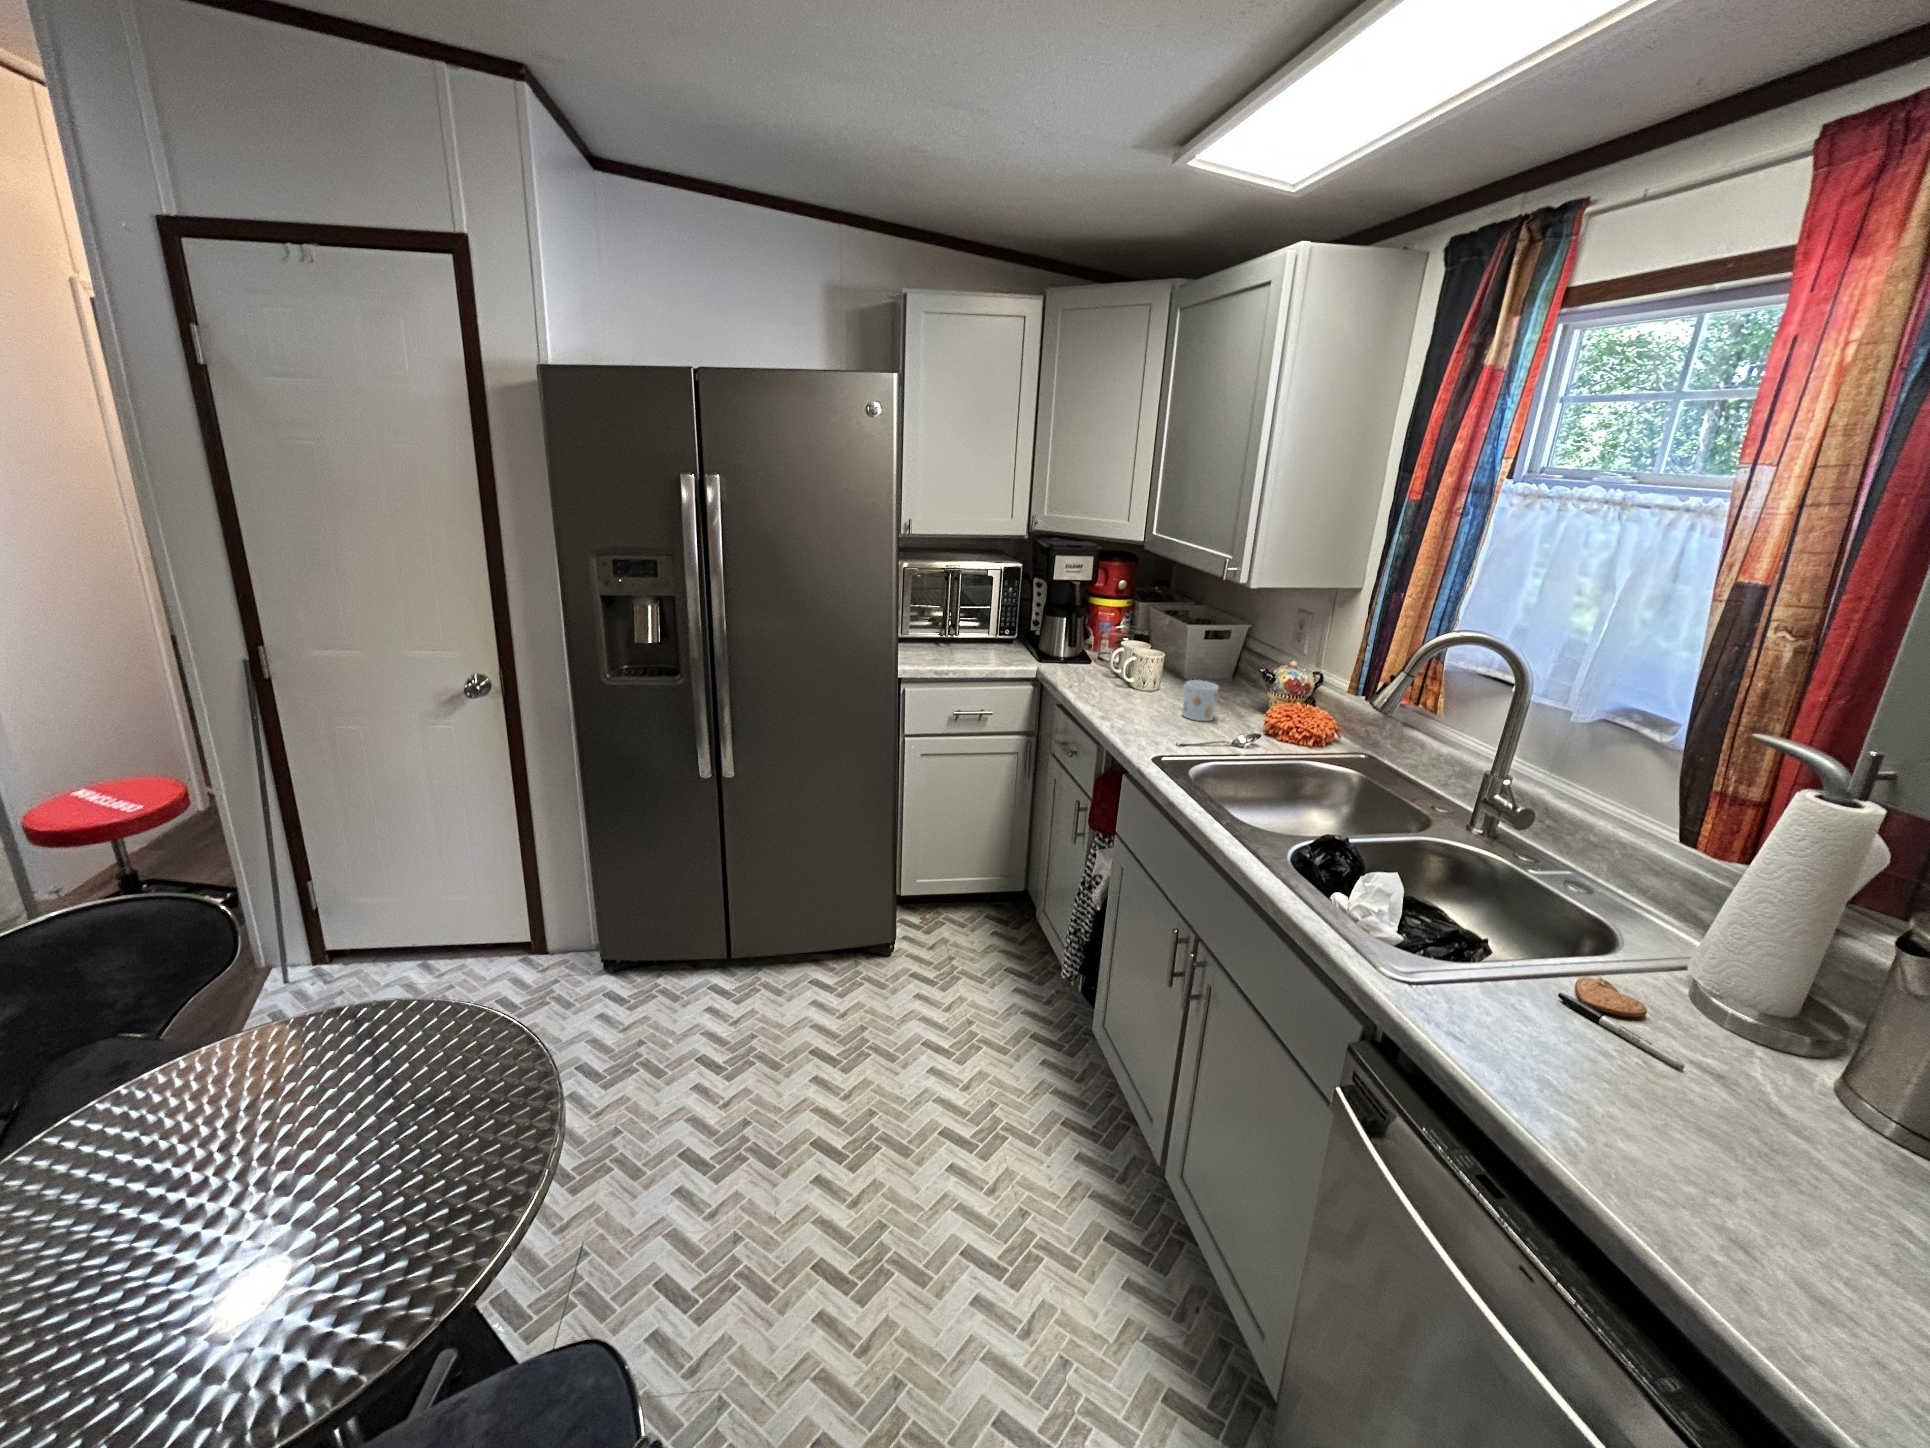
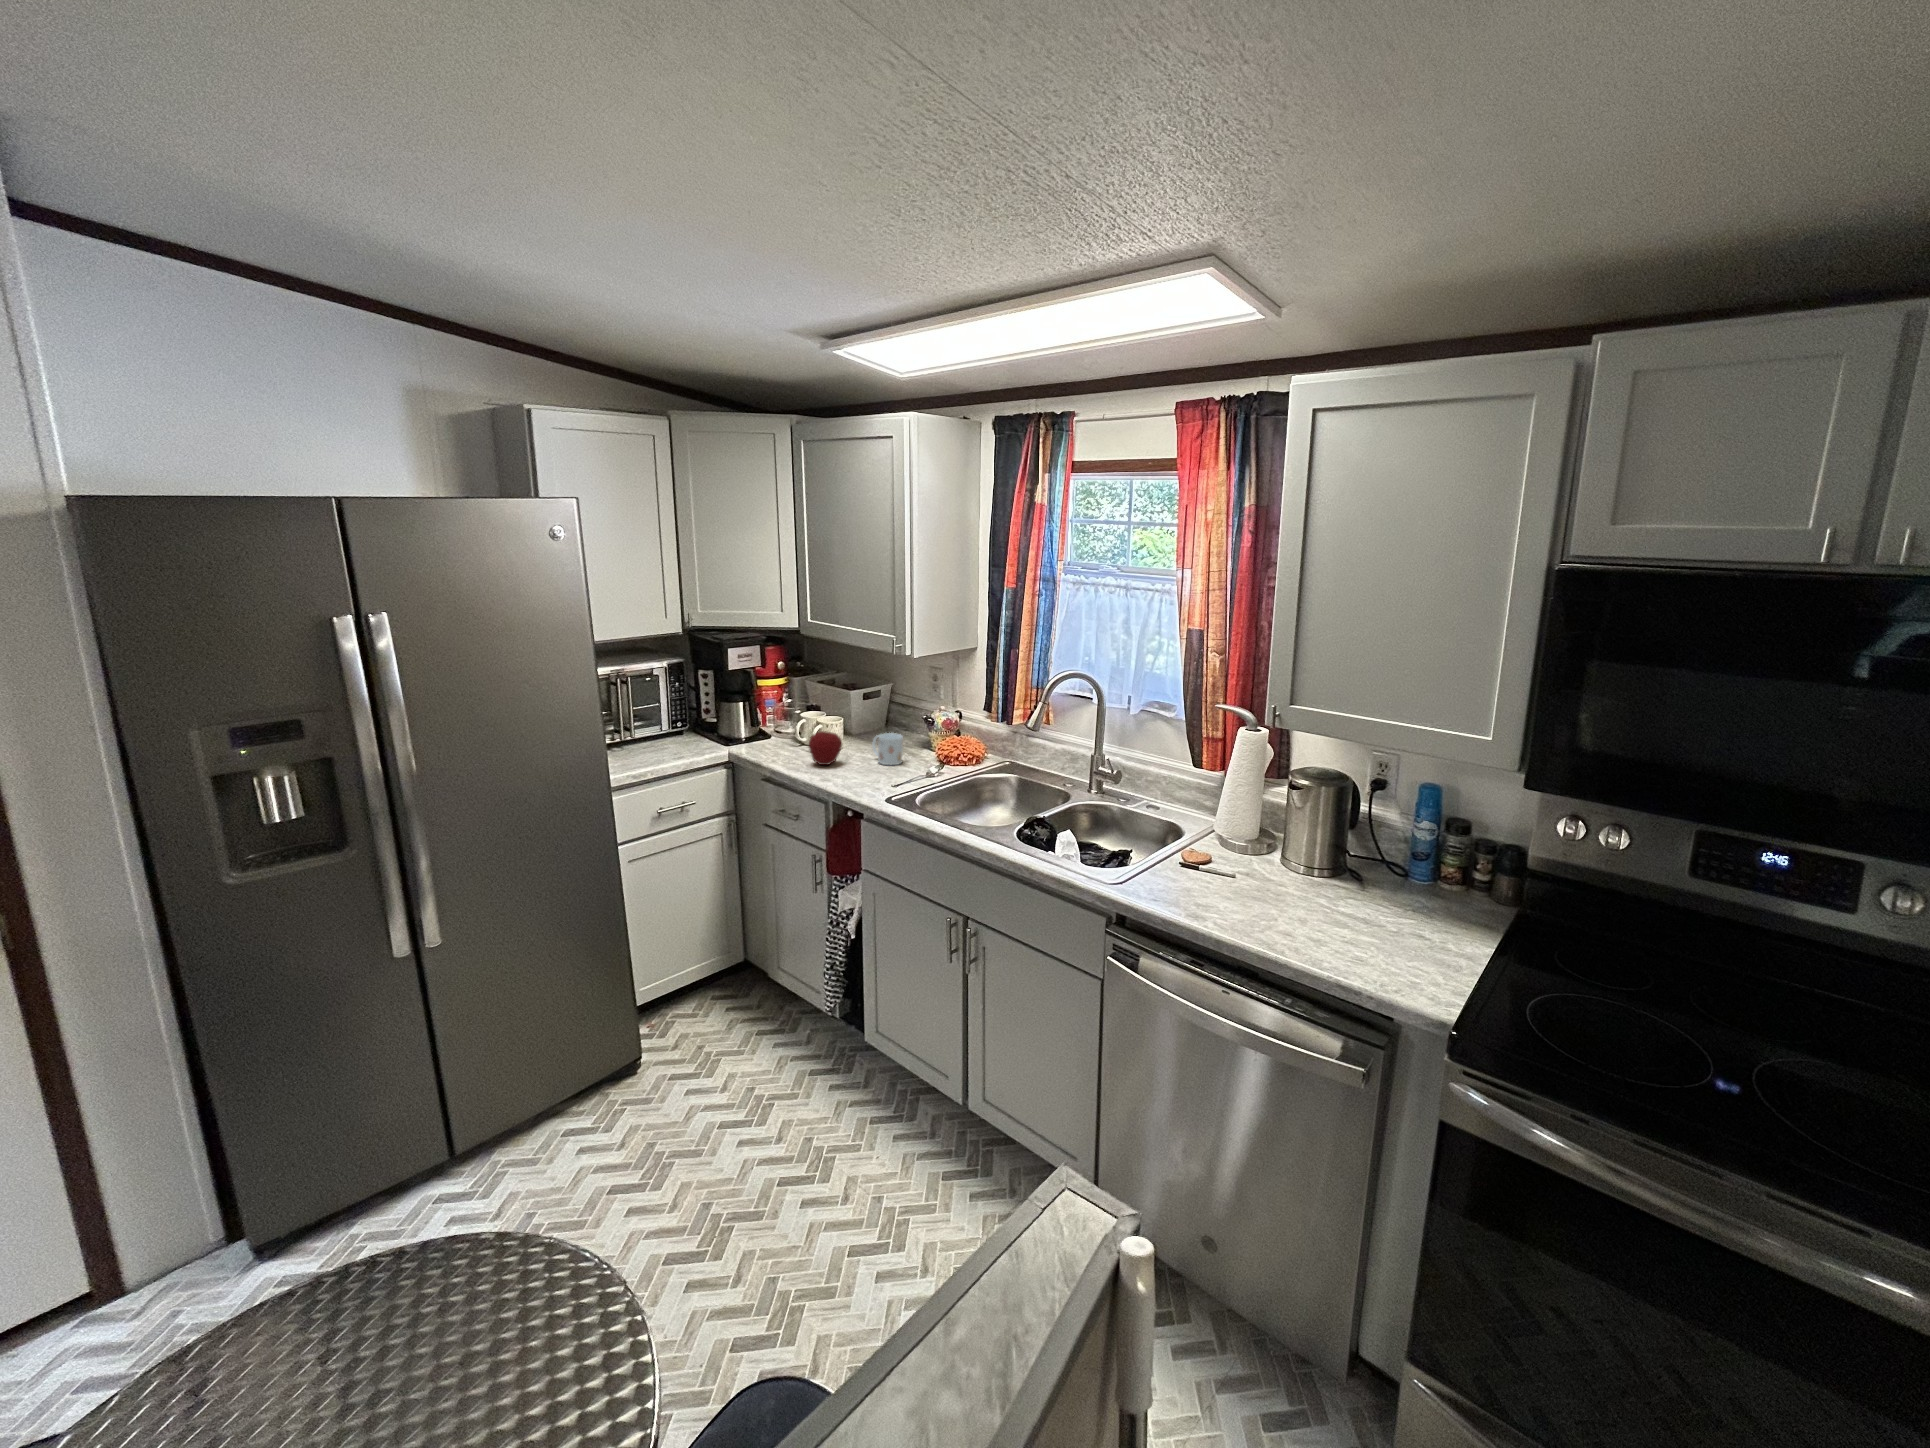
apple: none [1103,664,1142,704] -> present [809,731,842,765]

